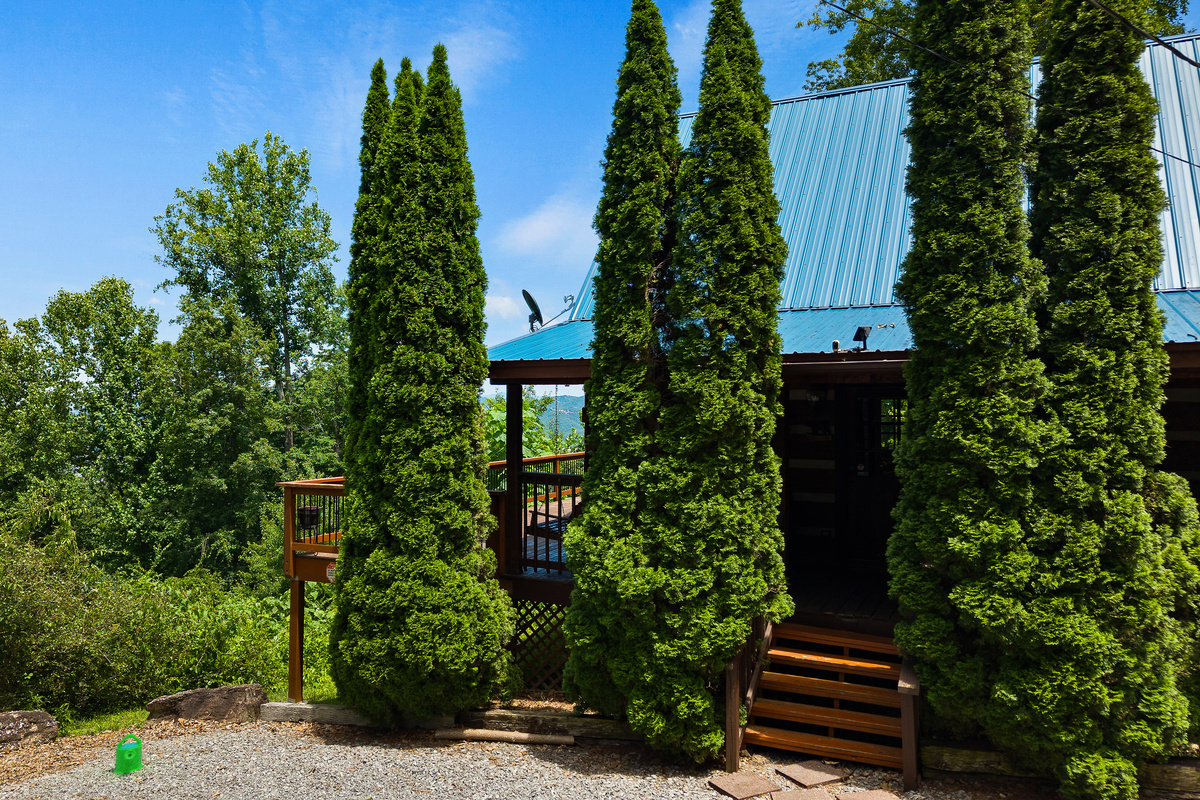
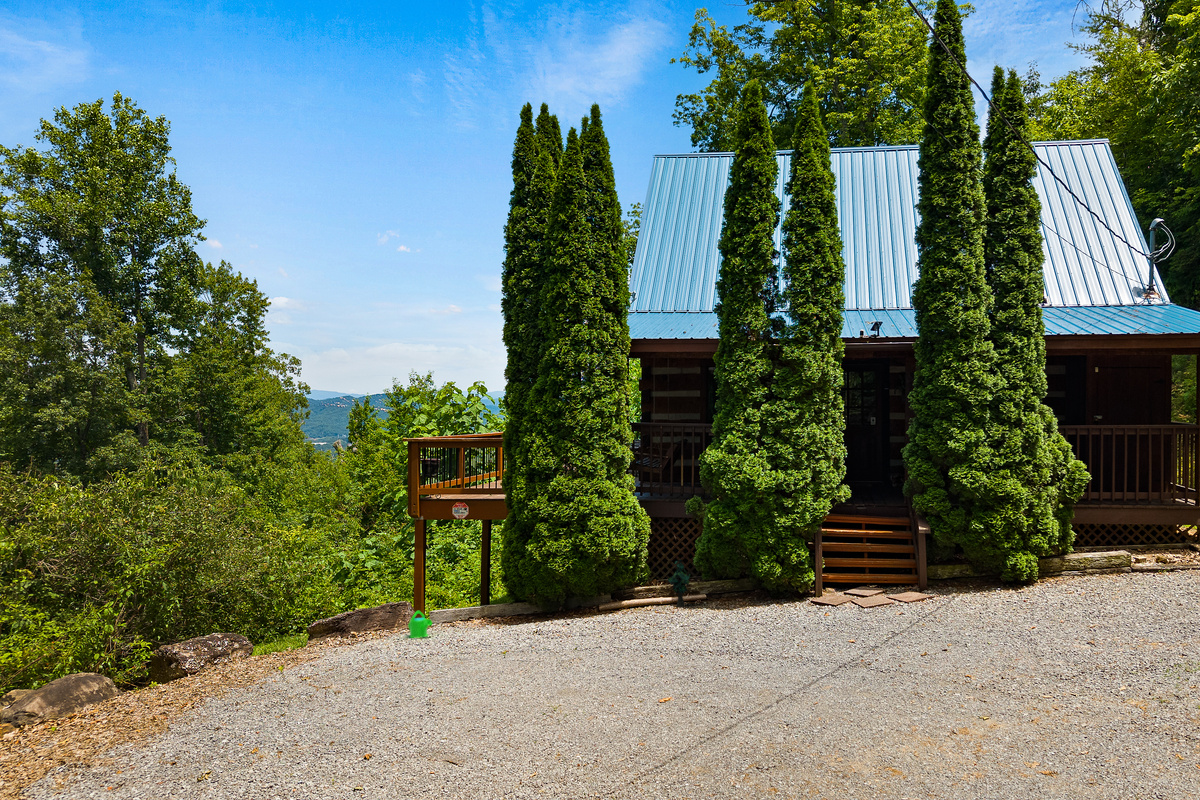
decorative plant: none [486,690,525,764] -> present [668,560,690,607]

